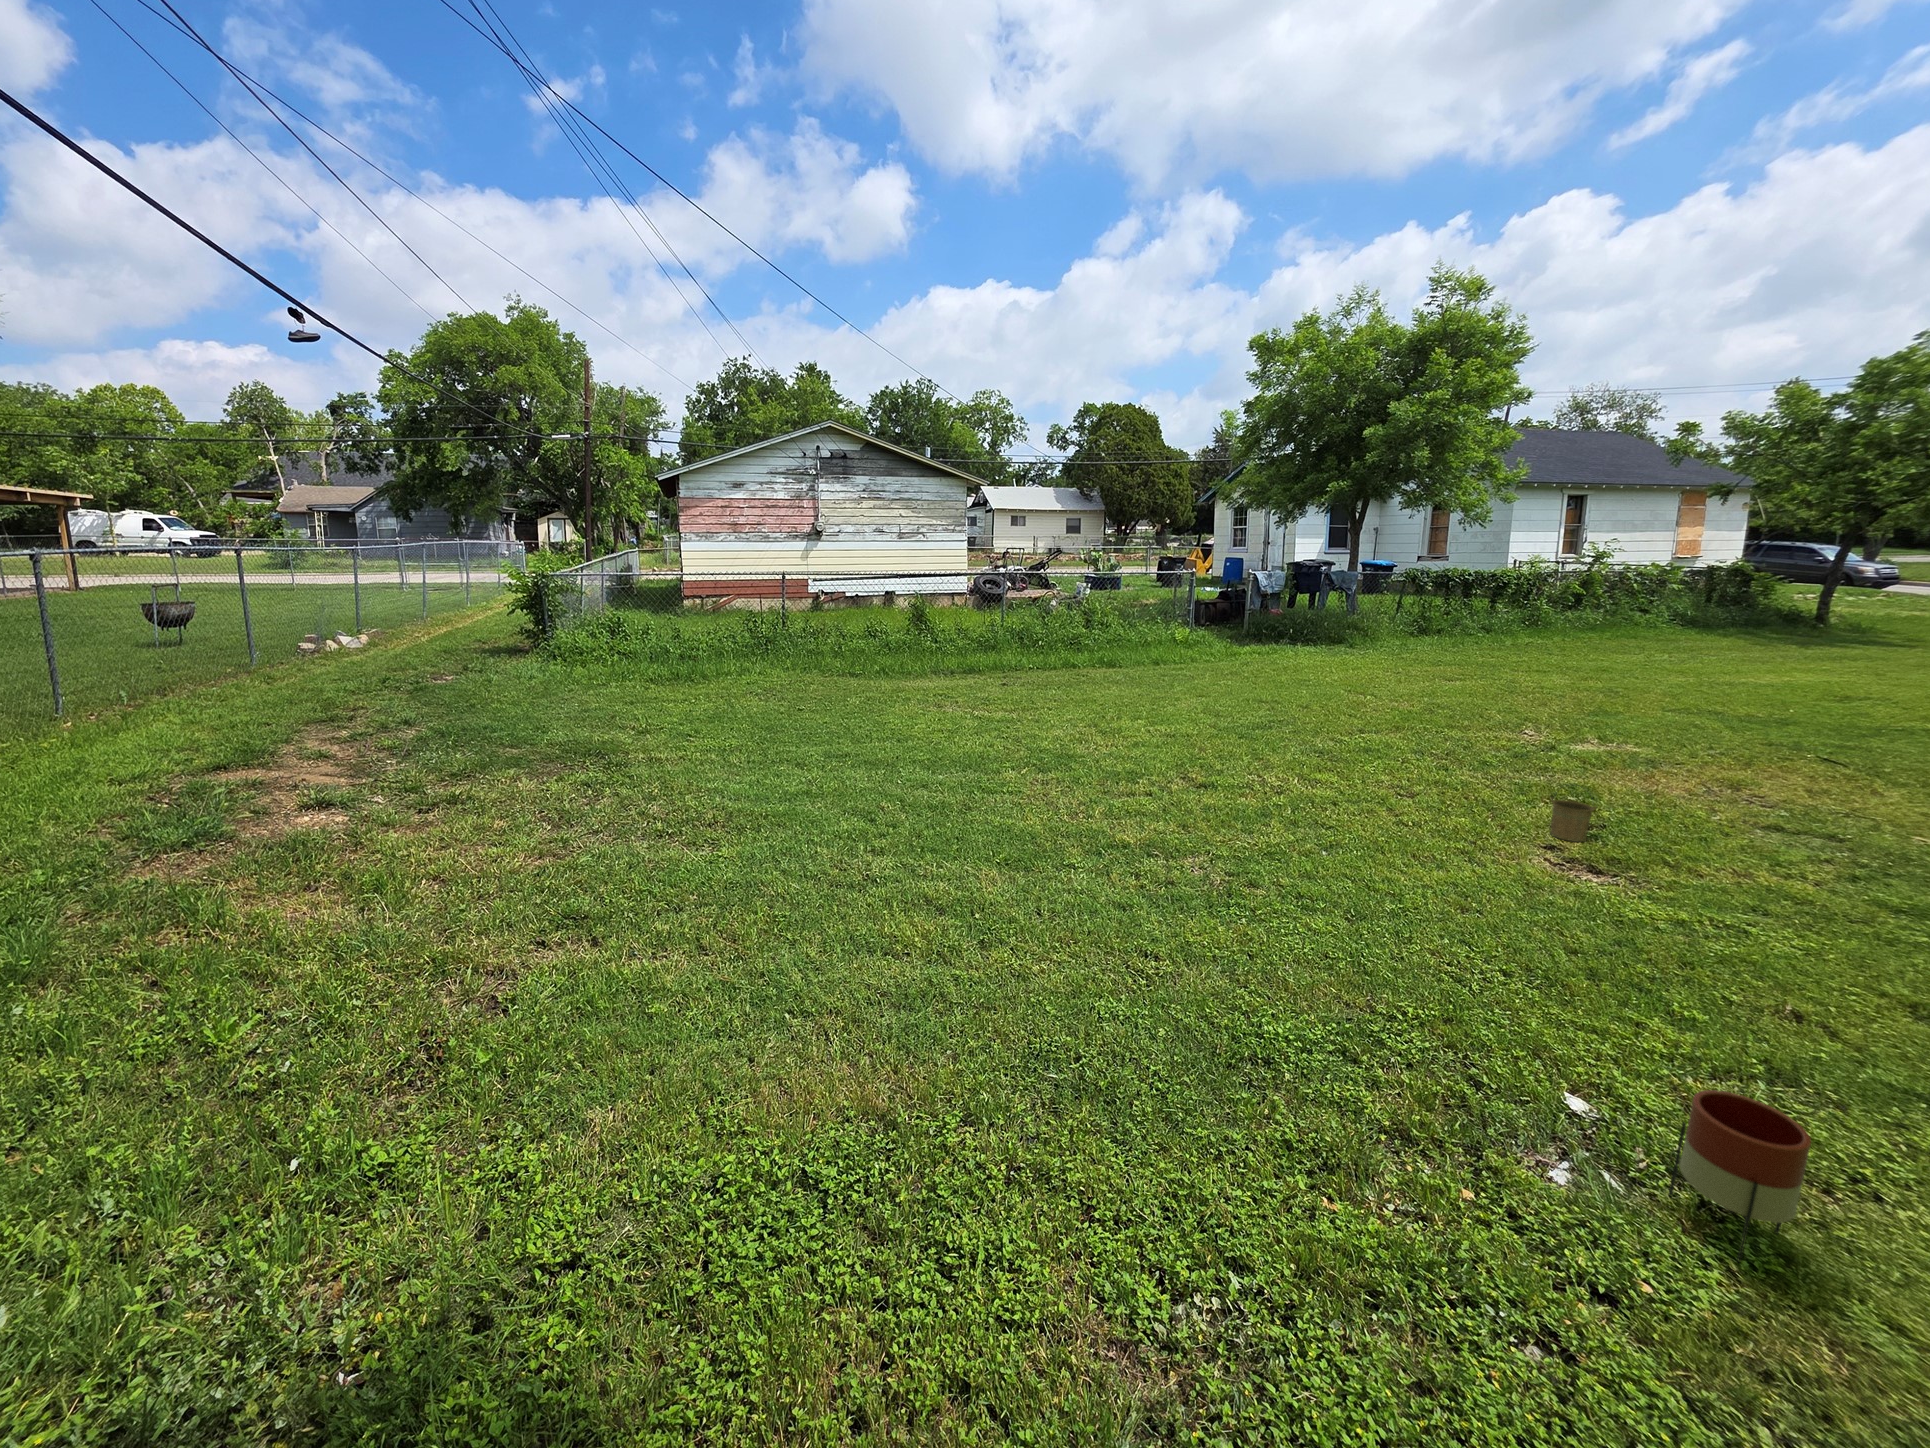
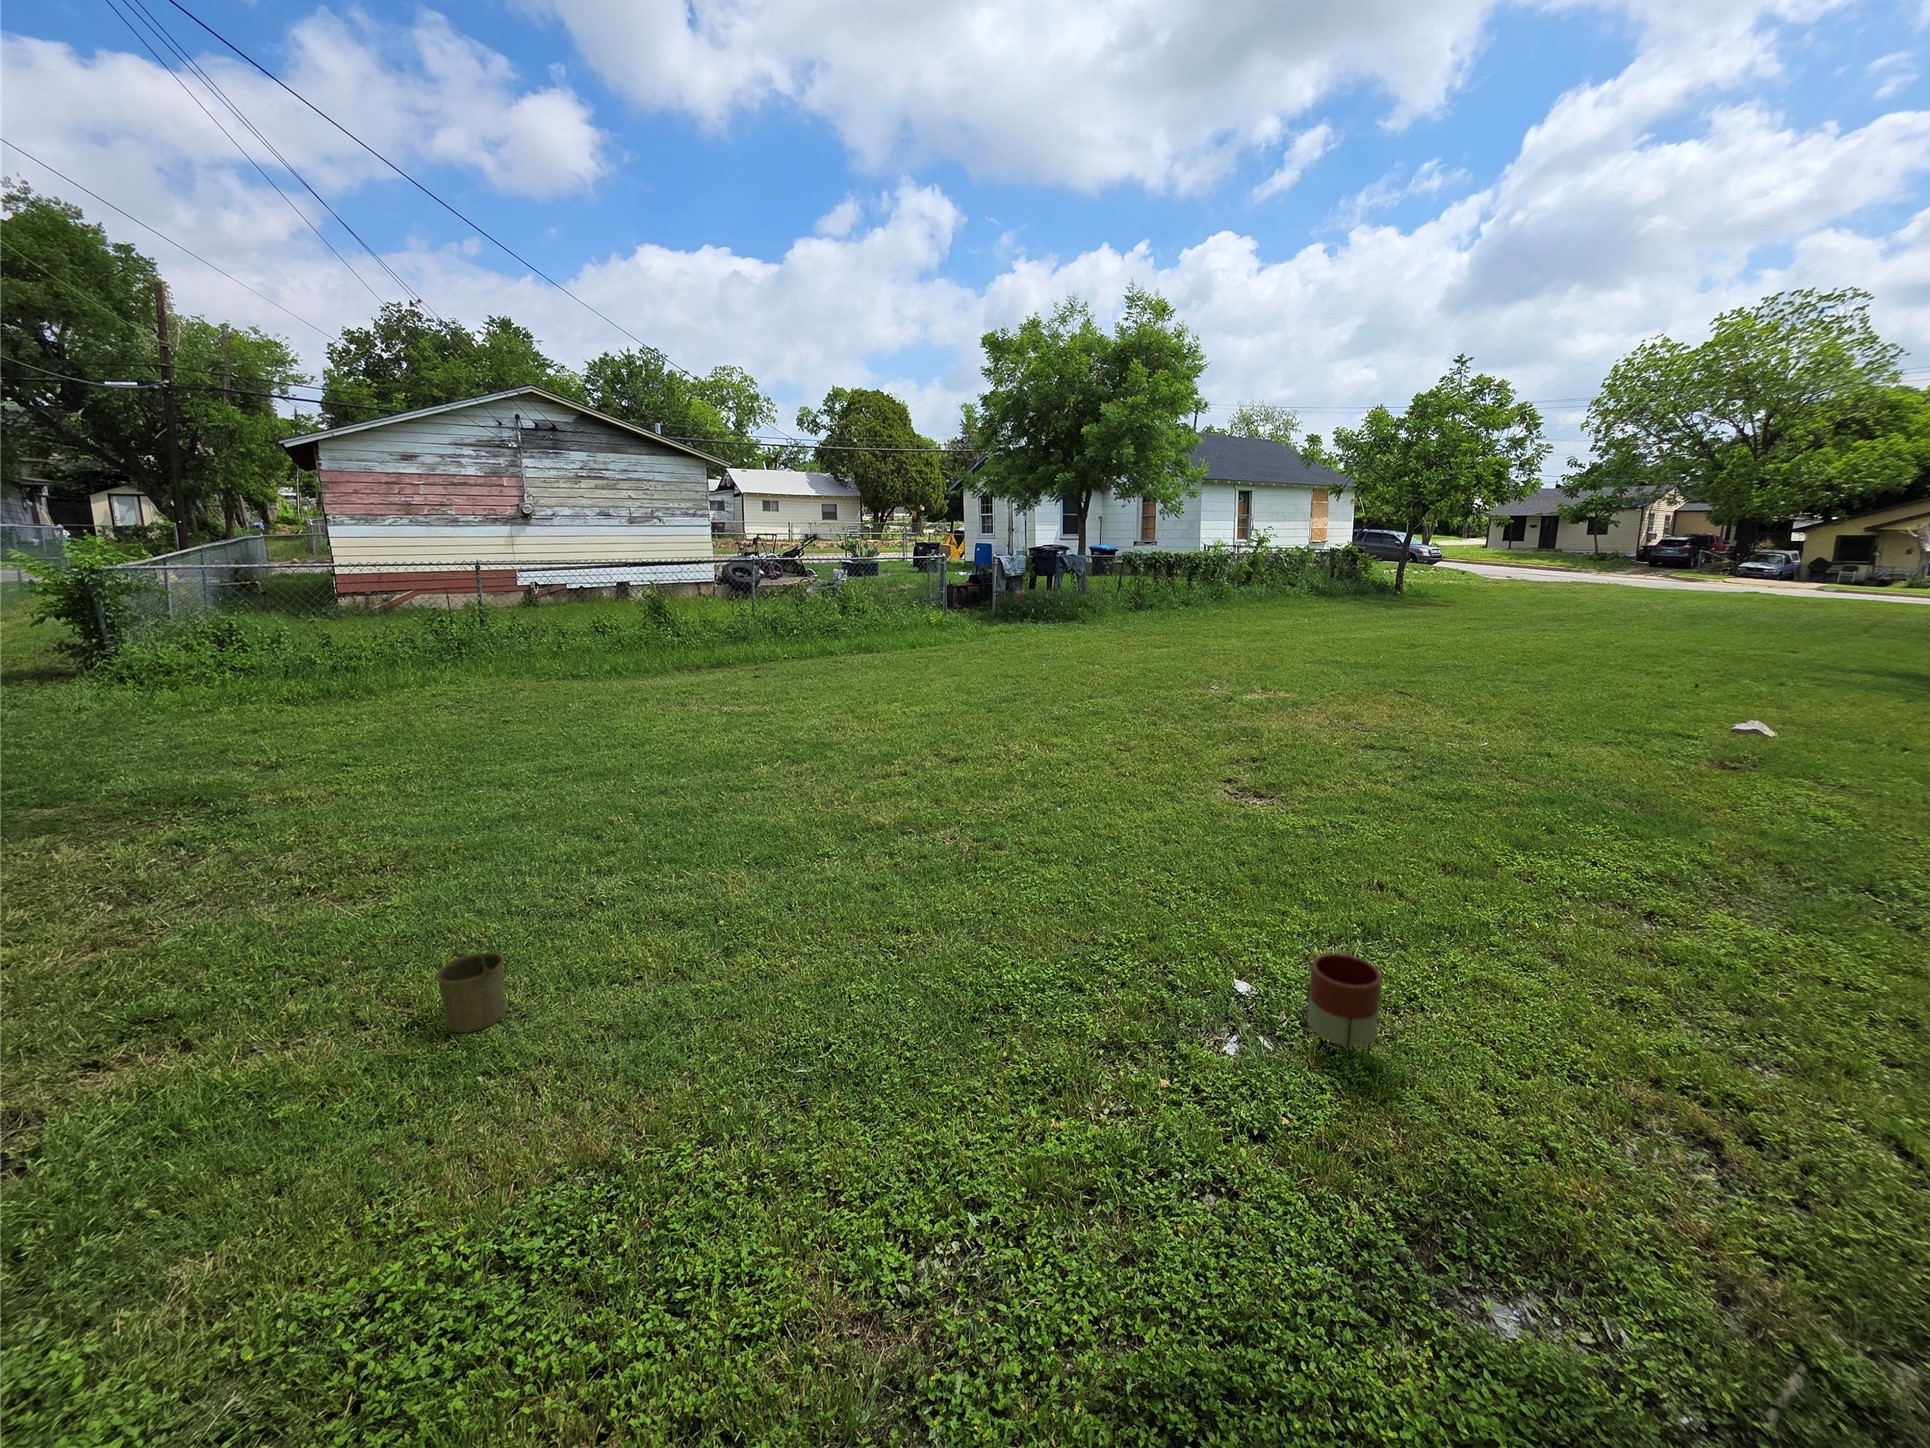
bucket: present [1550,785,1596,842] -> present [436,947,506,1033]

